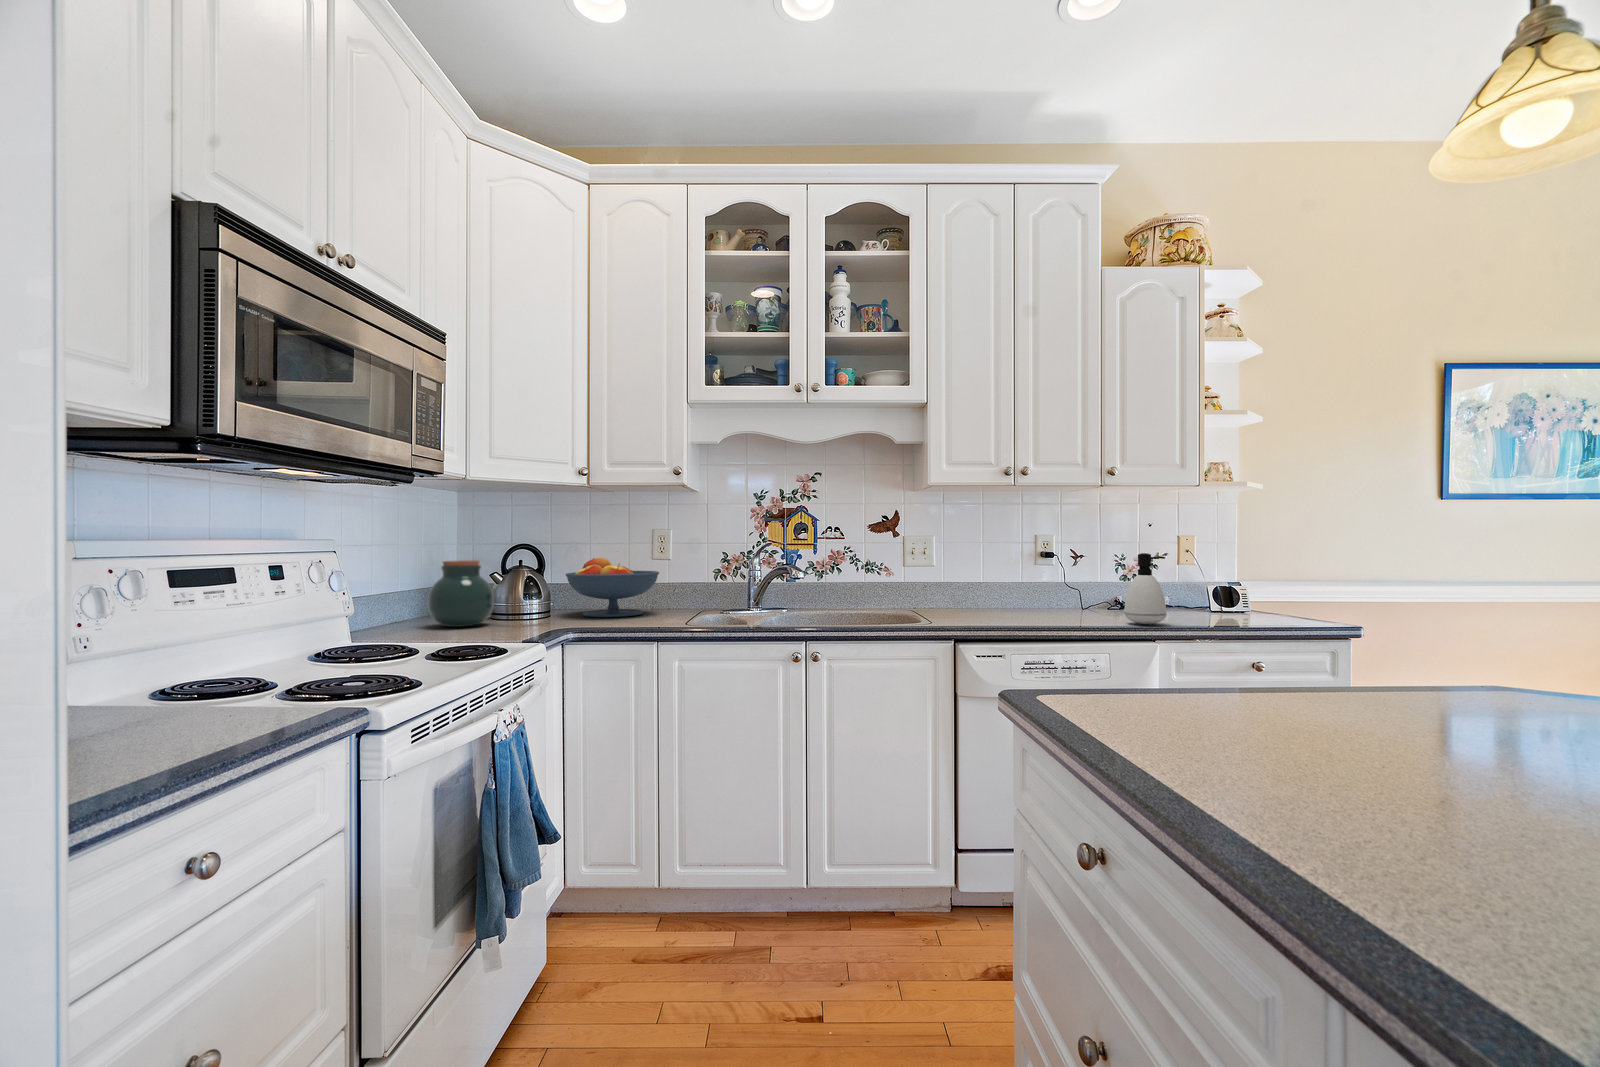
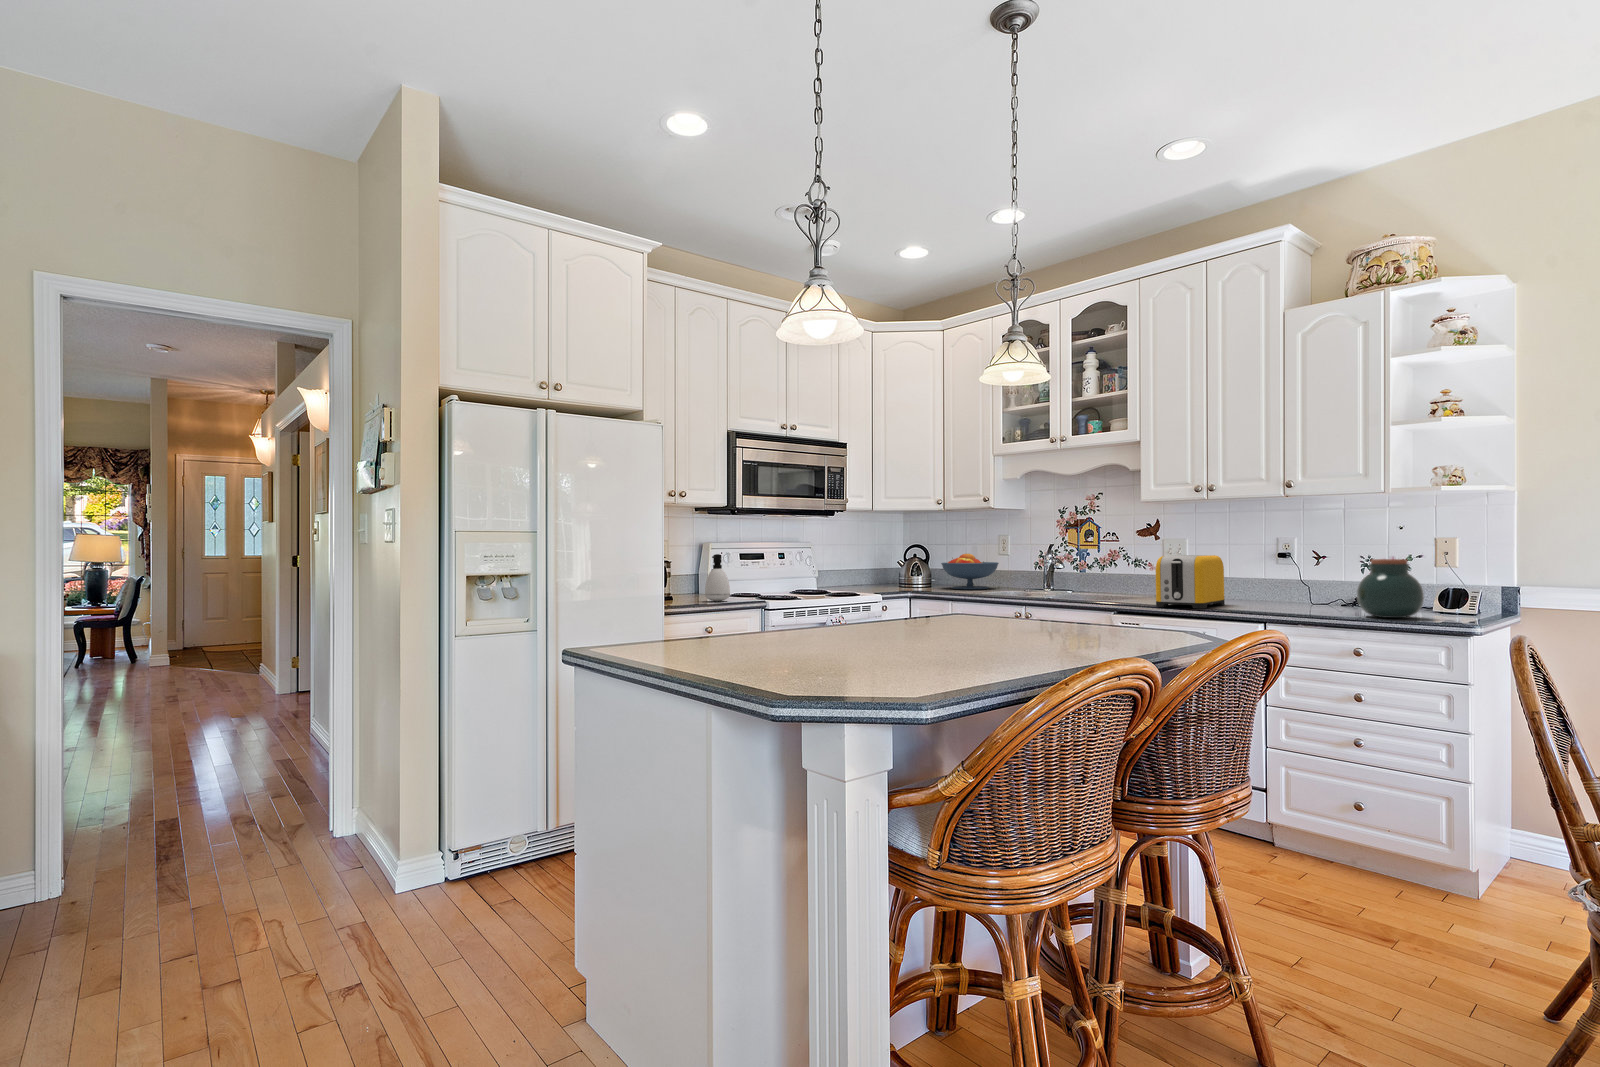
soap dispenser: present [1125,553,1166,624] -> present [705,554,730,601]
toaster: none [980,557,1070,629] -> present [1156,555,1225,609]
jar: present [428,560,494,627] -> present [1357,559,1424,618]

